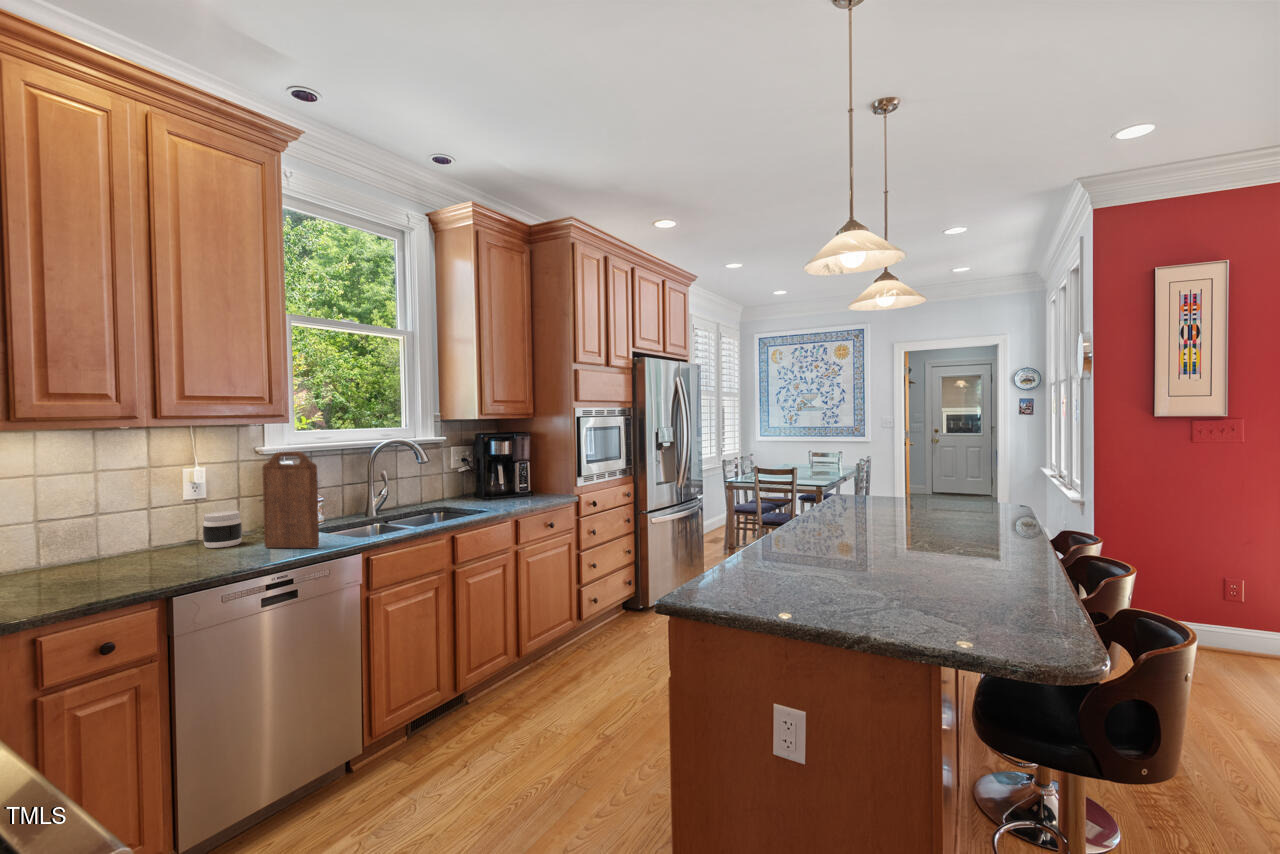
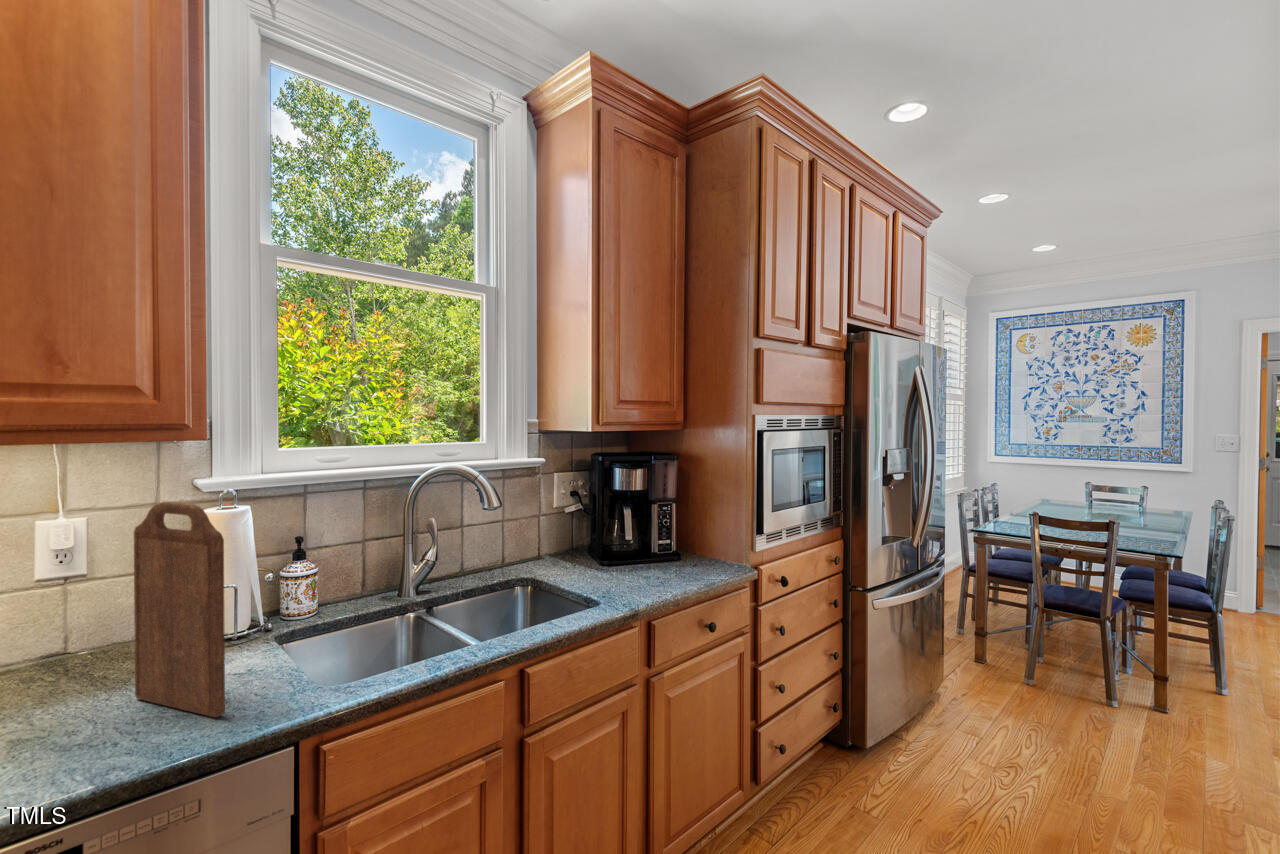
jar: present [203,511,242,548] -> none [48,603,130,684]

